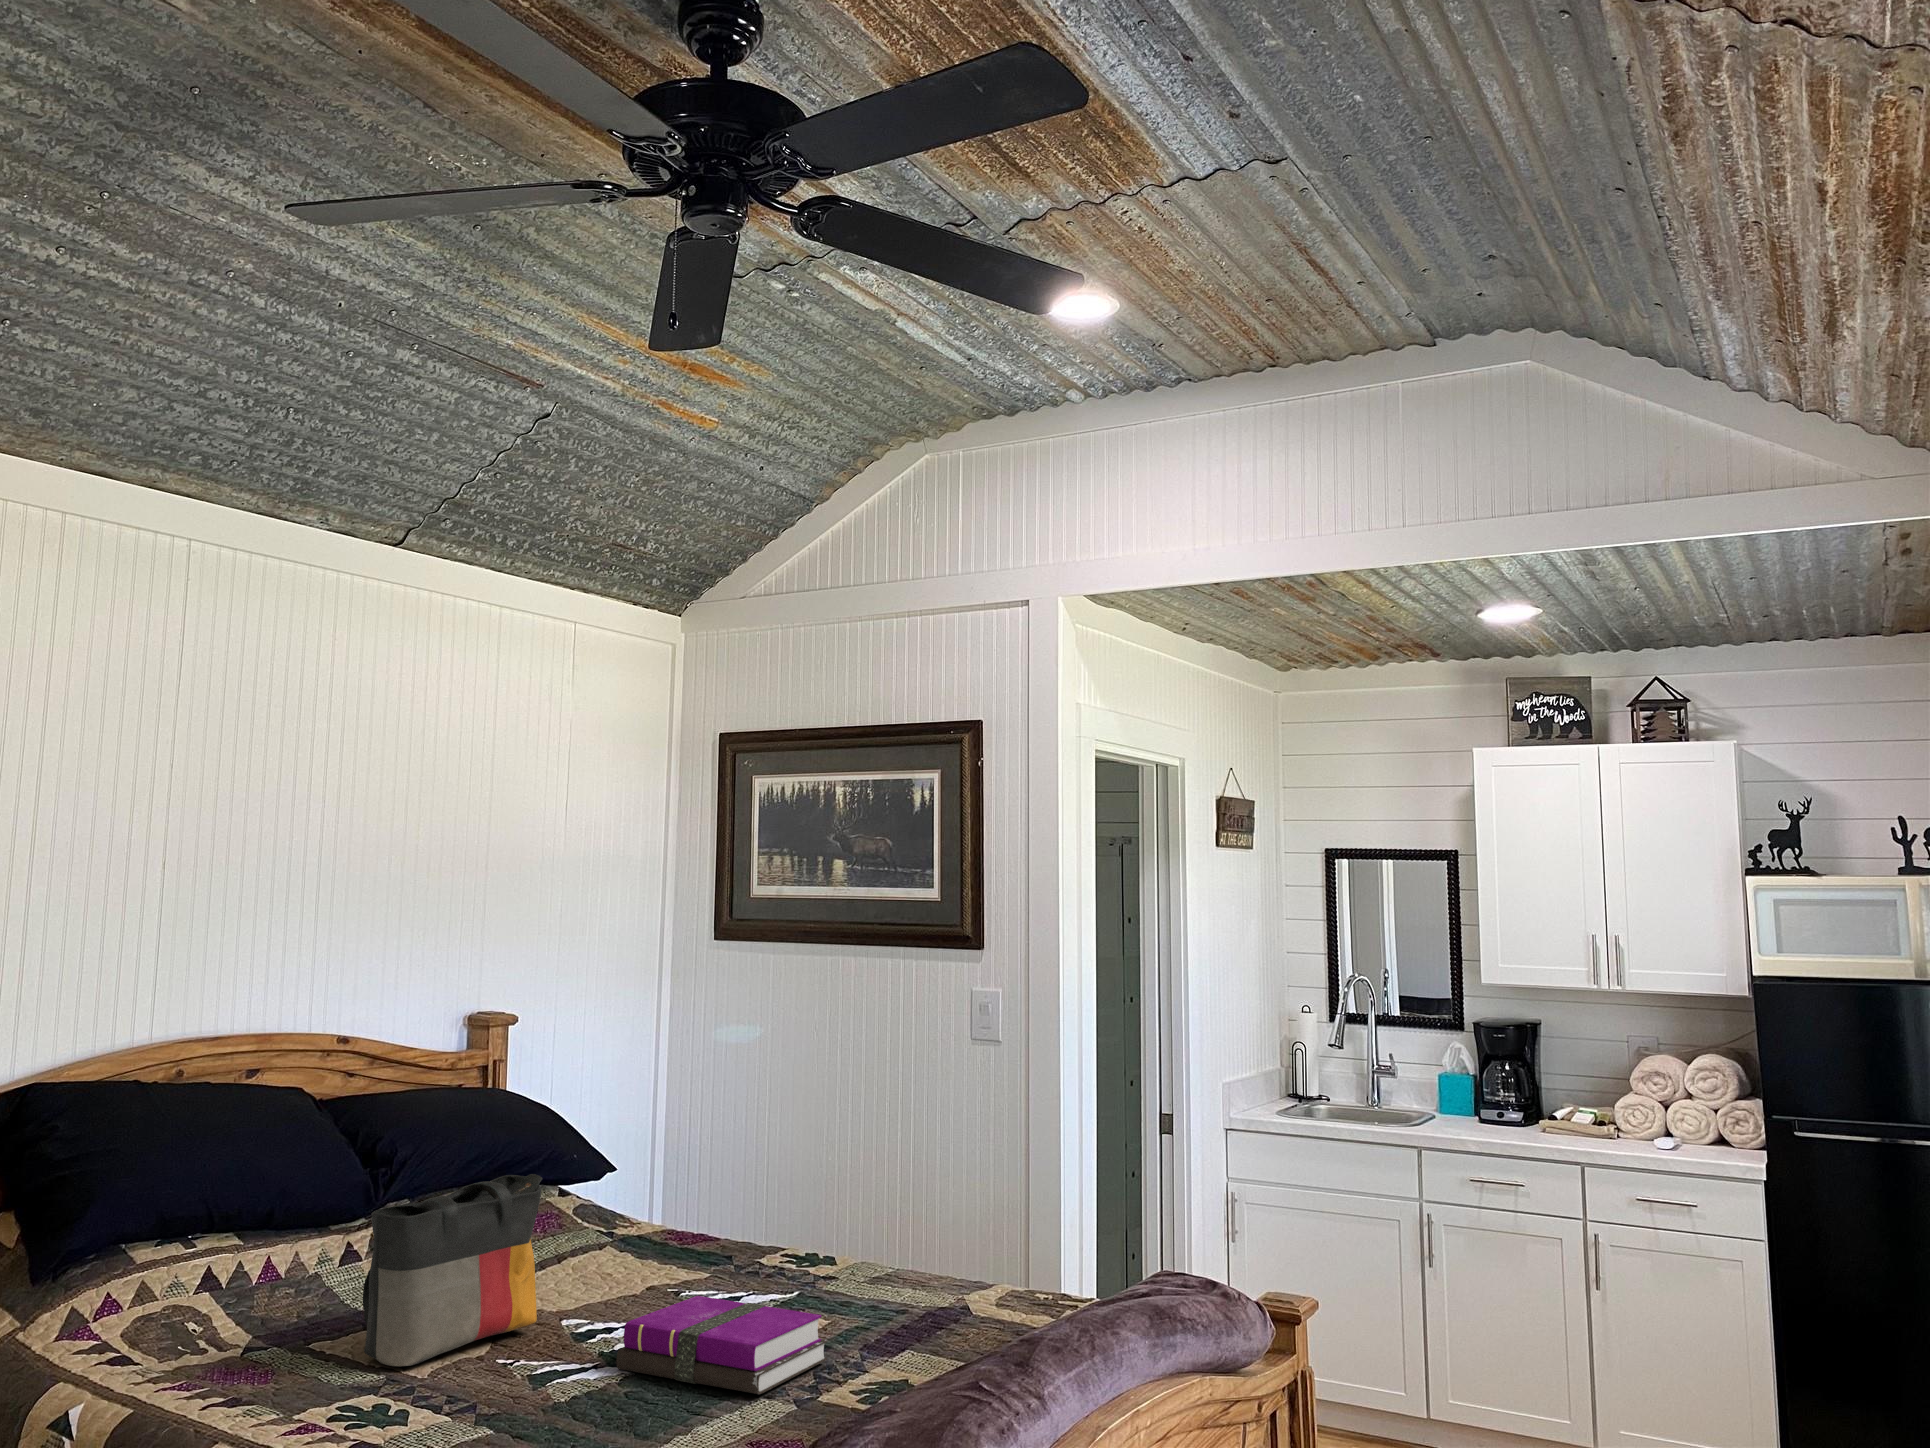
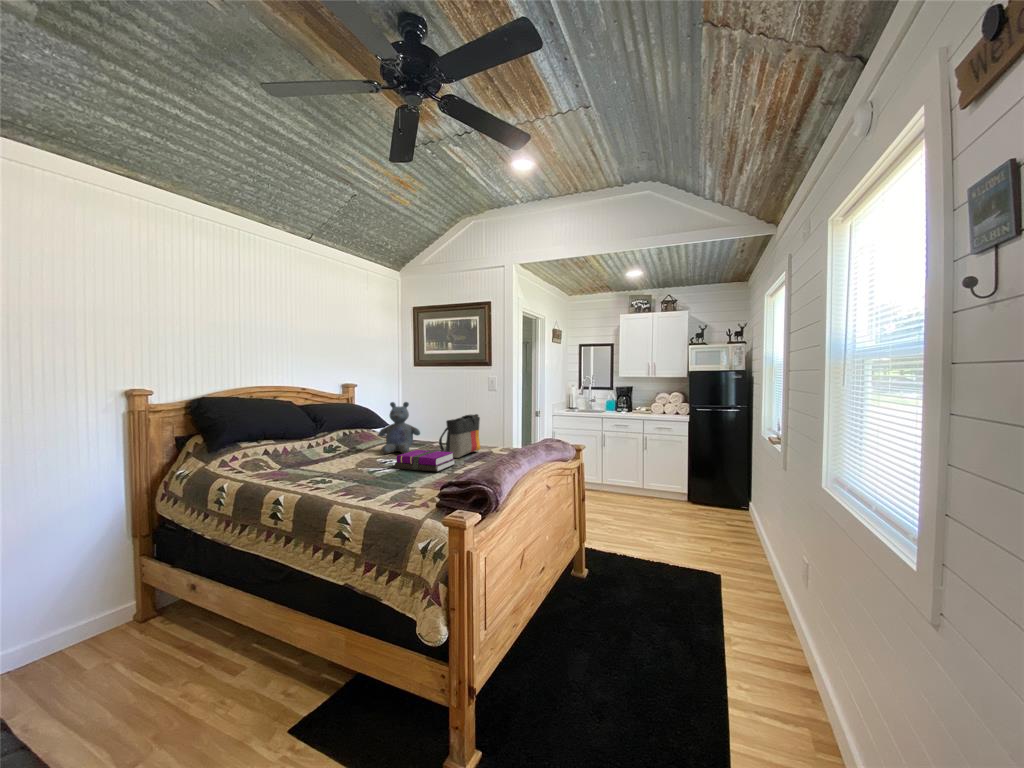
stuffed bear: none [578,1105,718,1300] -> present [379,402,420,454]
tote bag: present [363,1174,542,1366] -> present [439,414,480,458]

